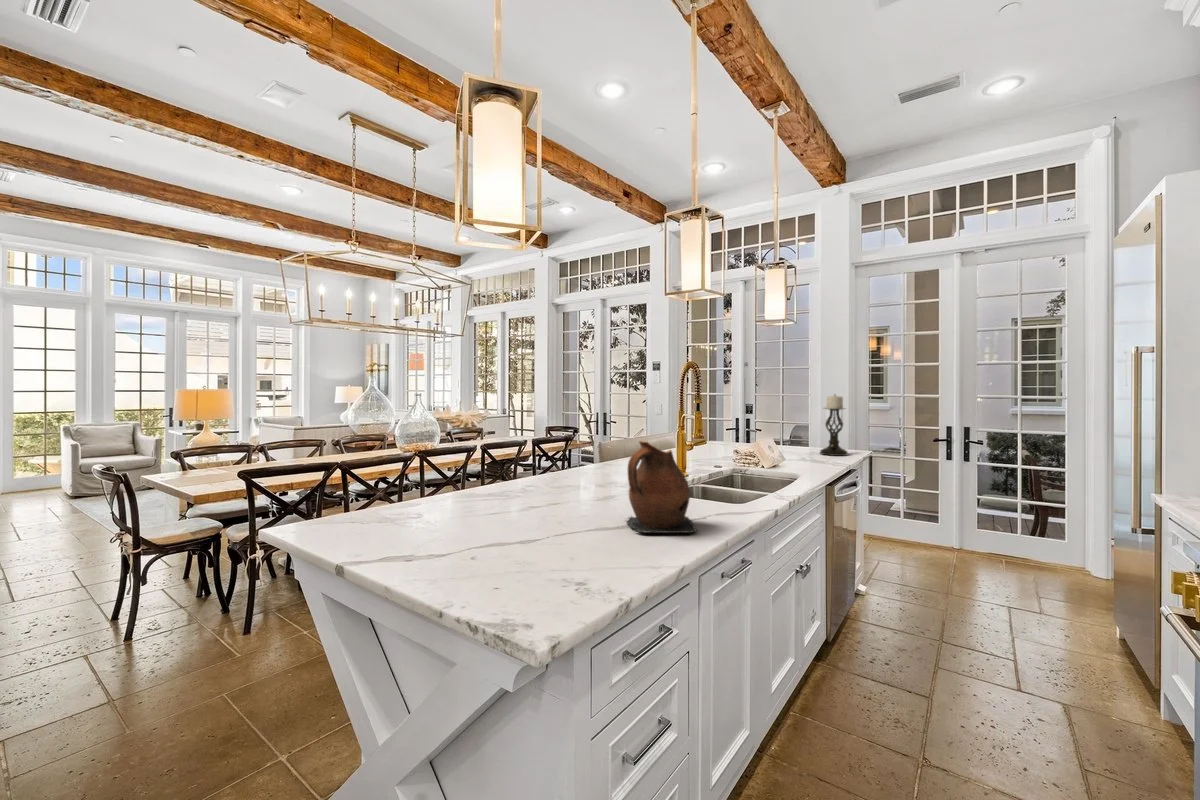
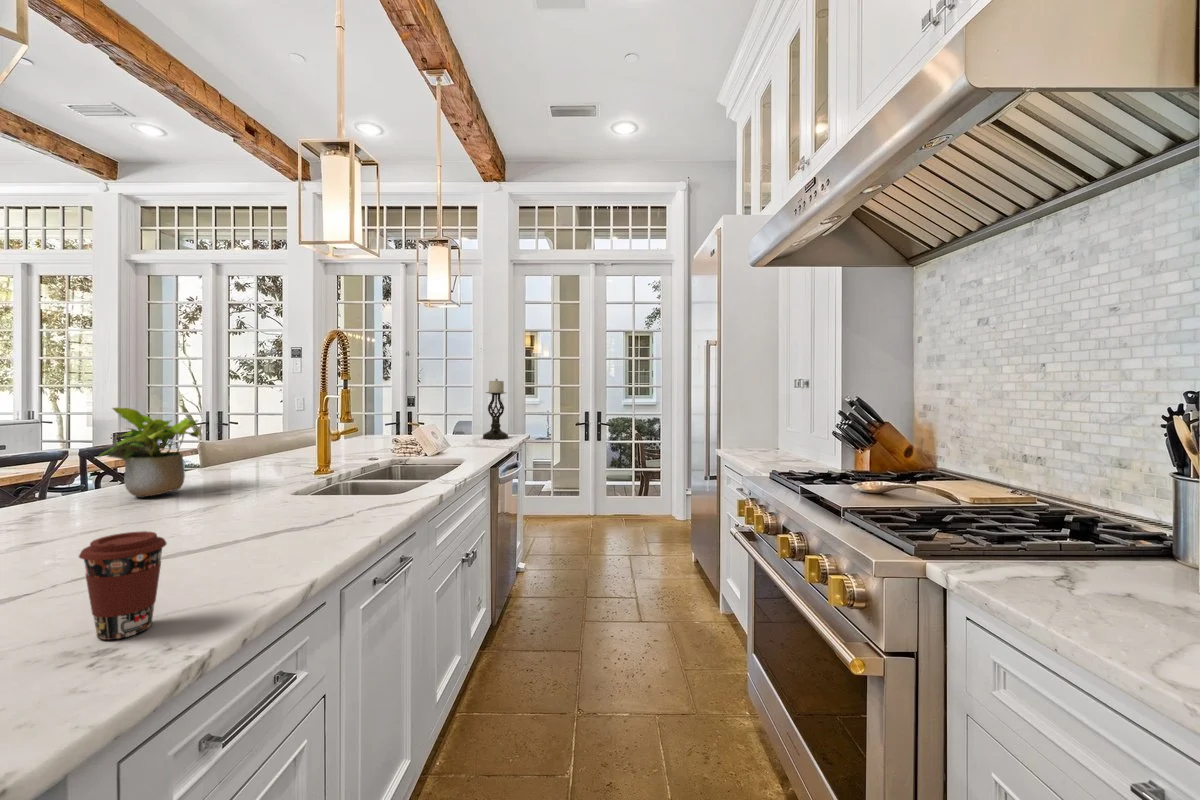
potted plant: none [549,426,603,487] -> present [97,407,199,498]
ceramic pitcher: present [626,441,697,534] -> none [222,418,340,549]
coffee cup: none [568,513,605,574] -> present [79,531,167,640]

